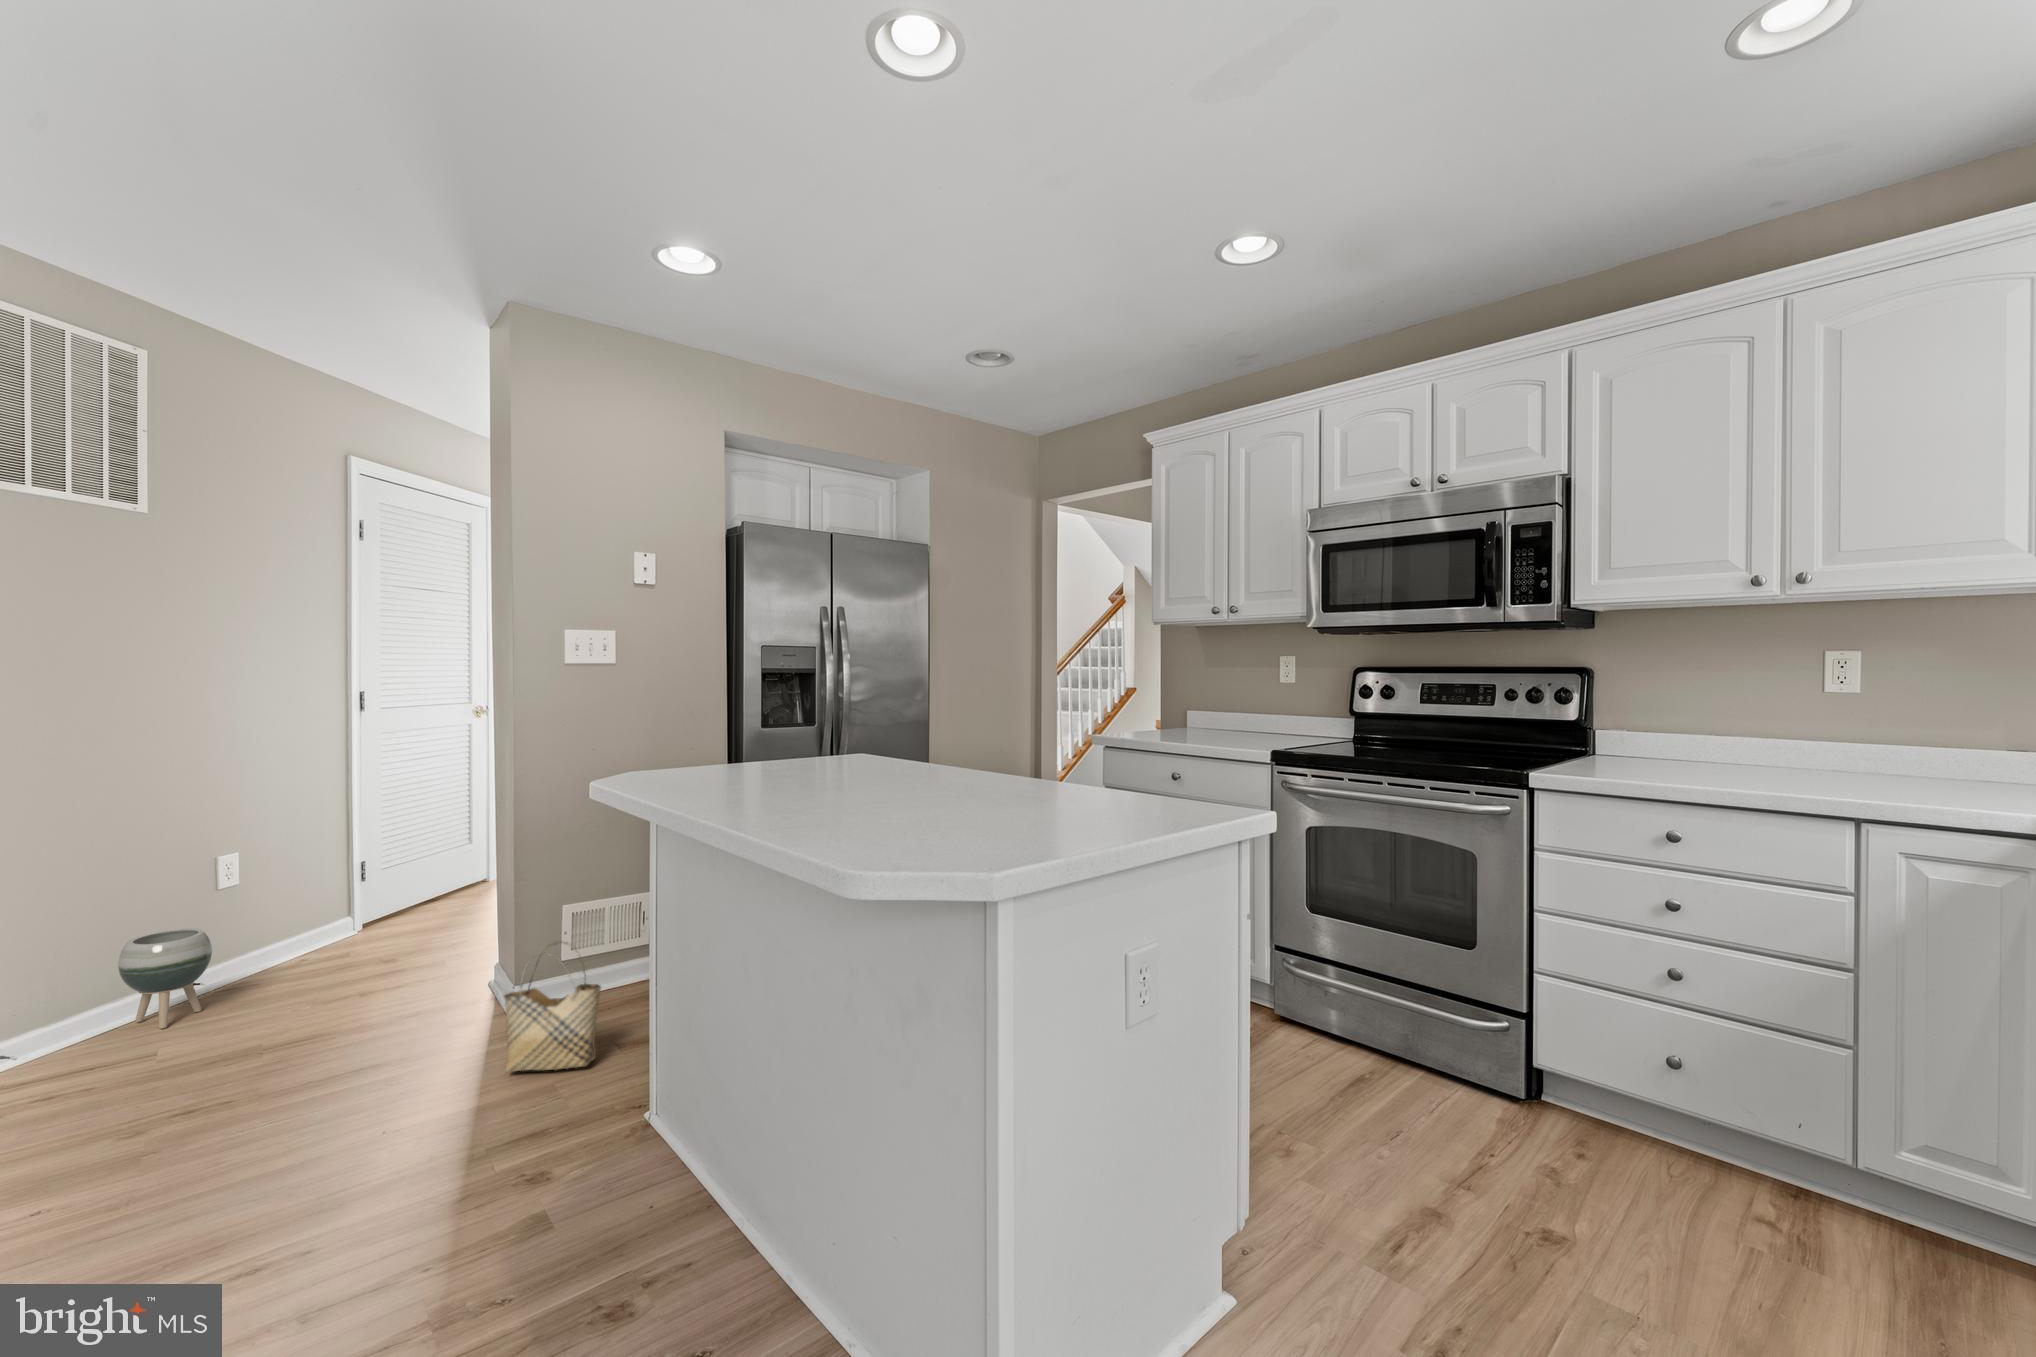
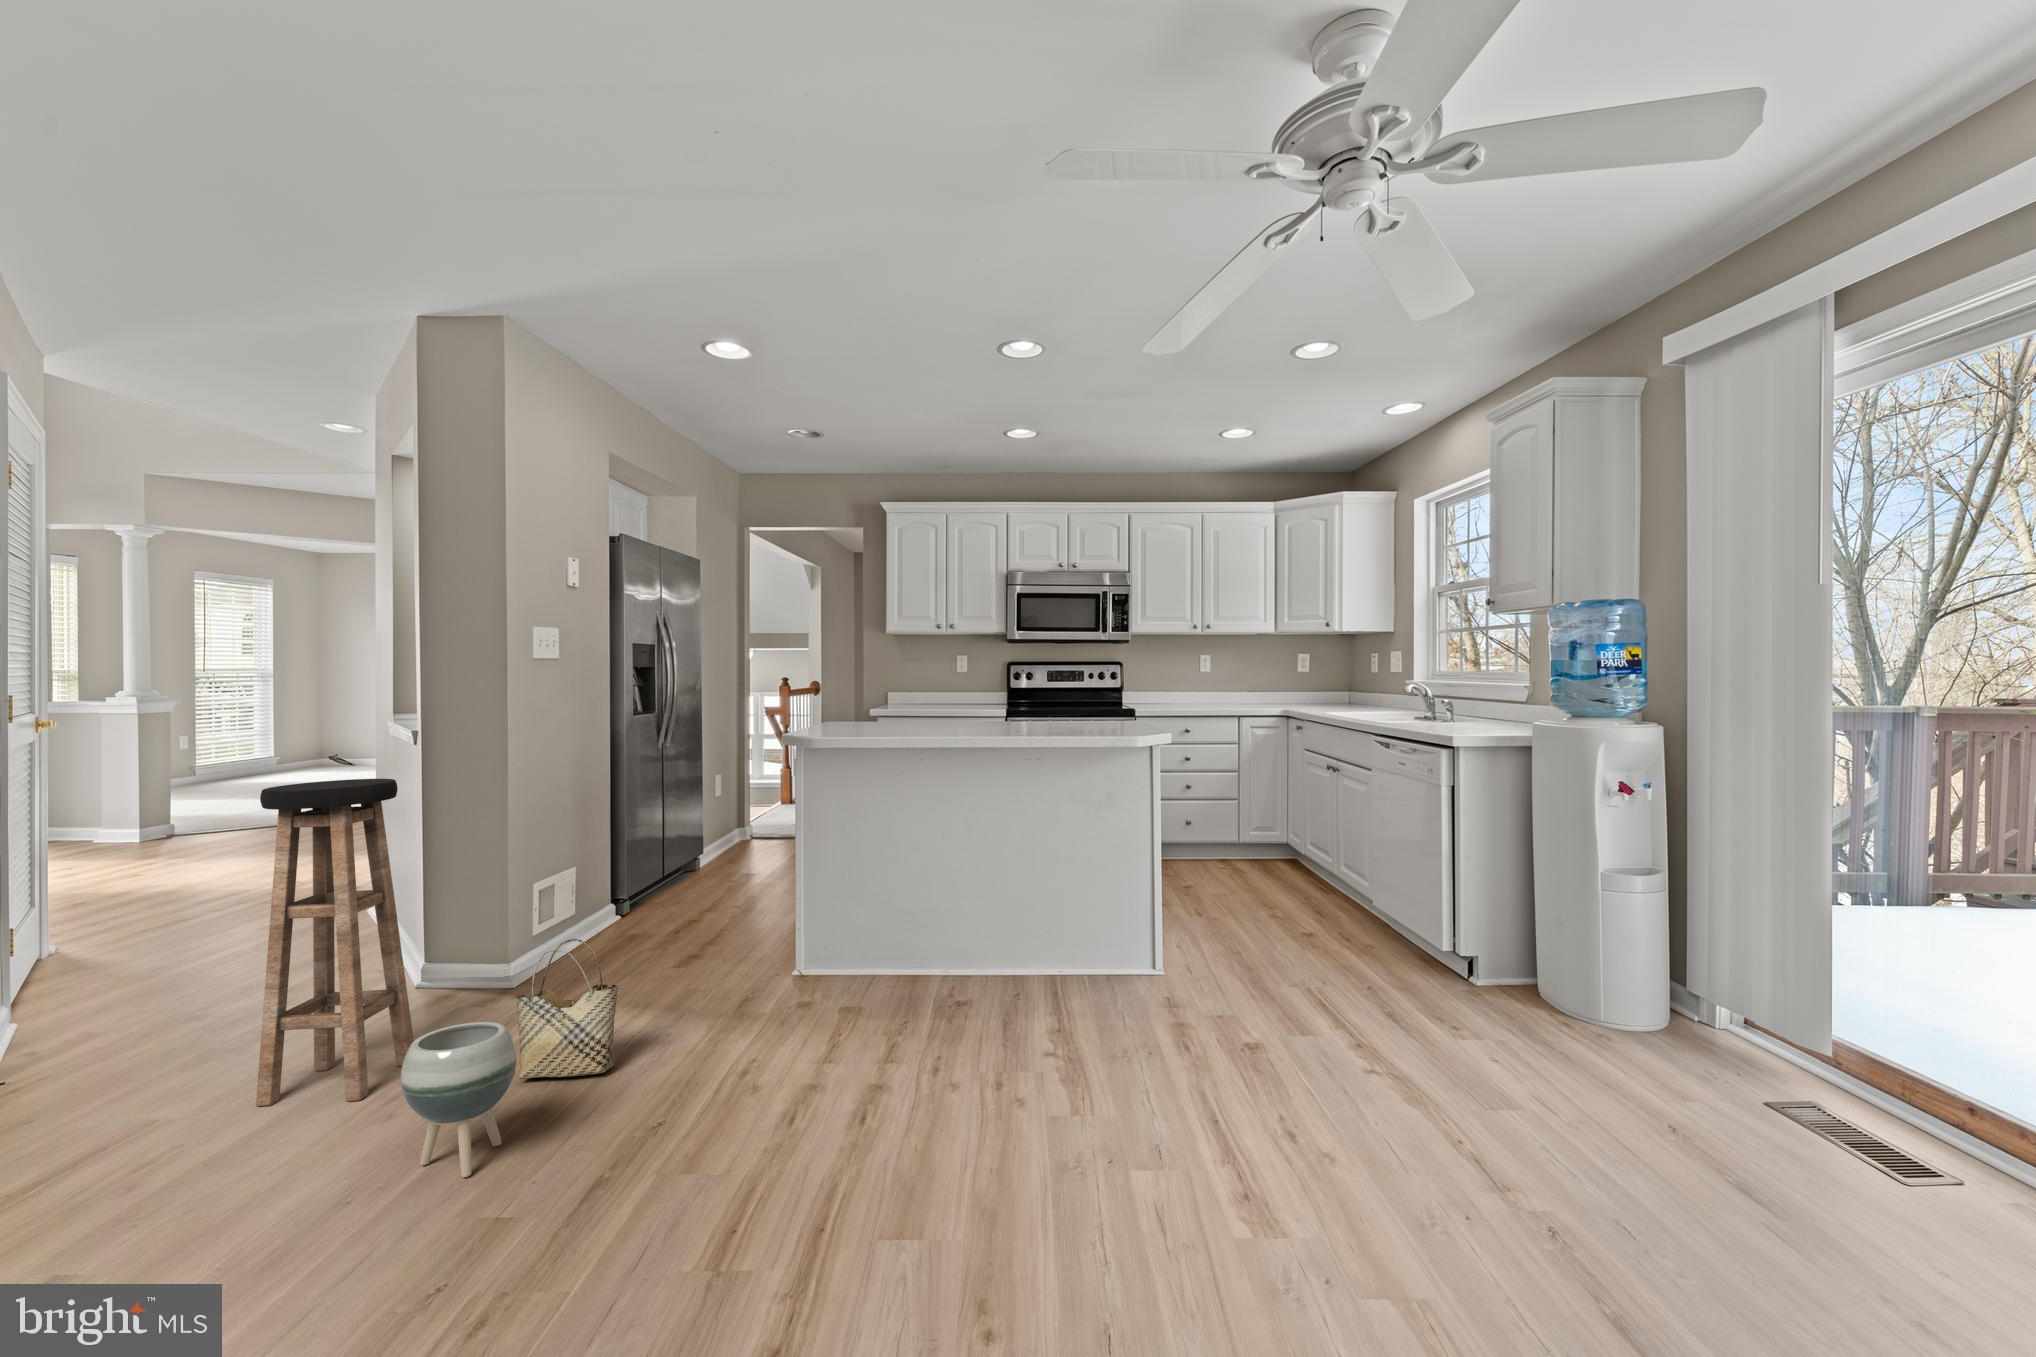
bar stool: none [251,789,407,1098] -> present [256,779,414,1106]
planter: present [118,929,212,1029] -> present [401,1022,517,1177]

